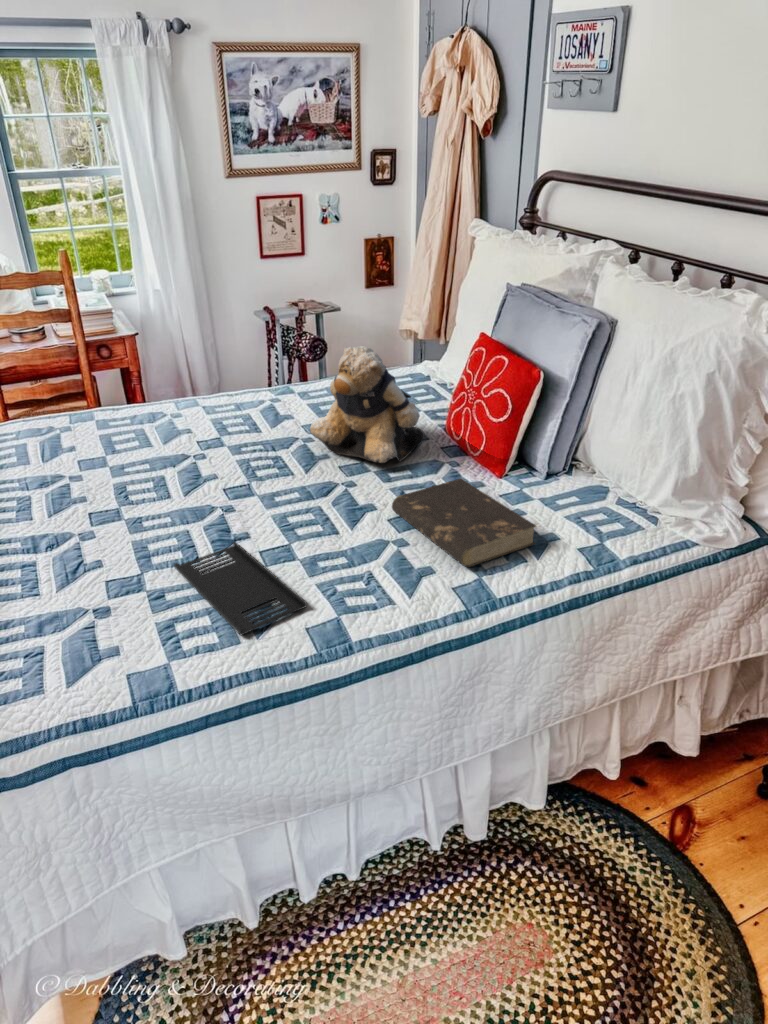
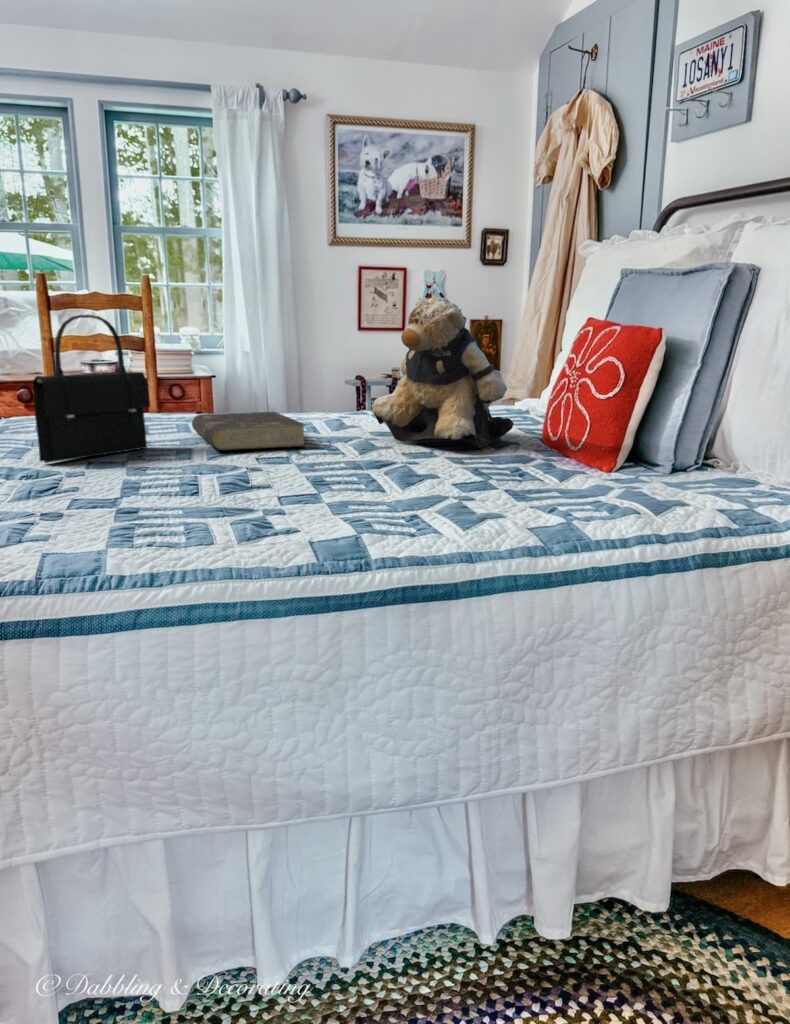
handbag: none [39,395,130,525] -> present [33,315,150,463]
book: present [392,479,536,567] -> present [192,412,306,450]
tray: present [174,542,307,635] -> none [163,481,319,537]

